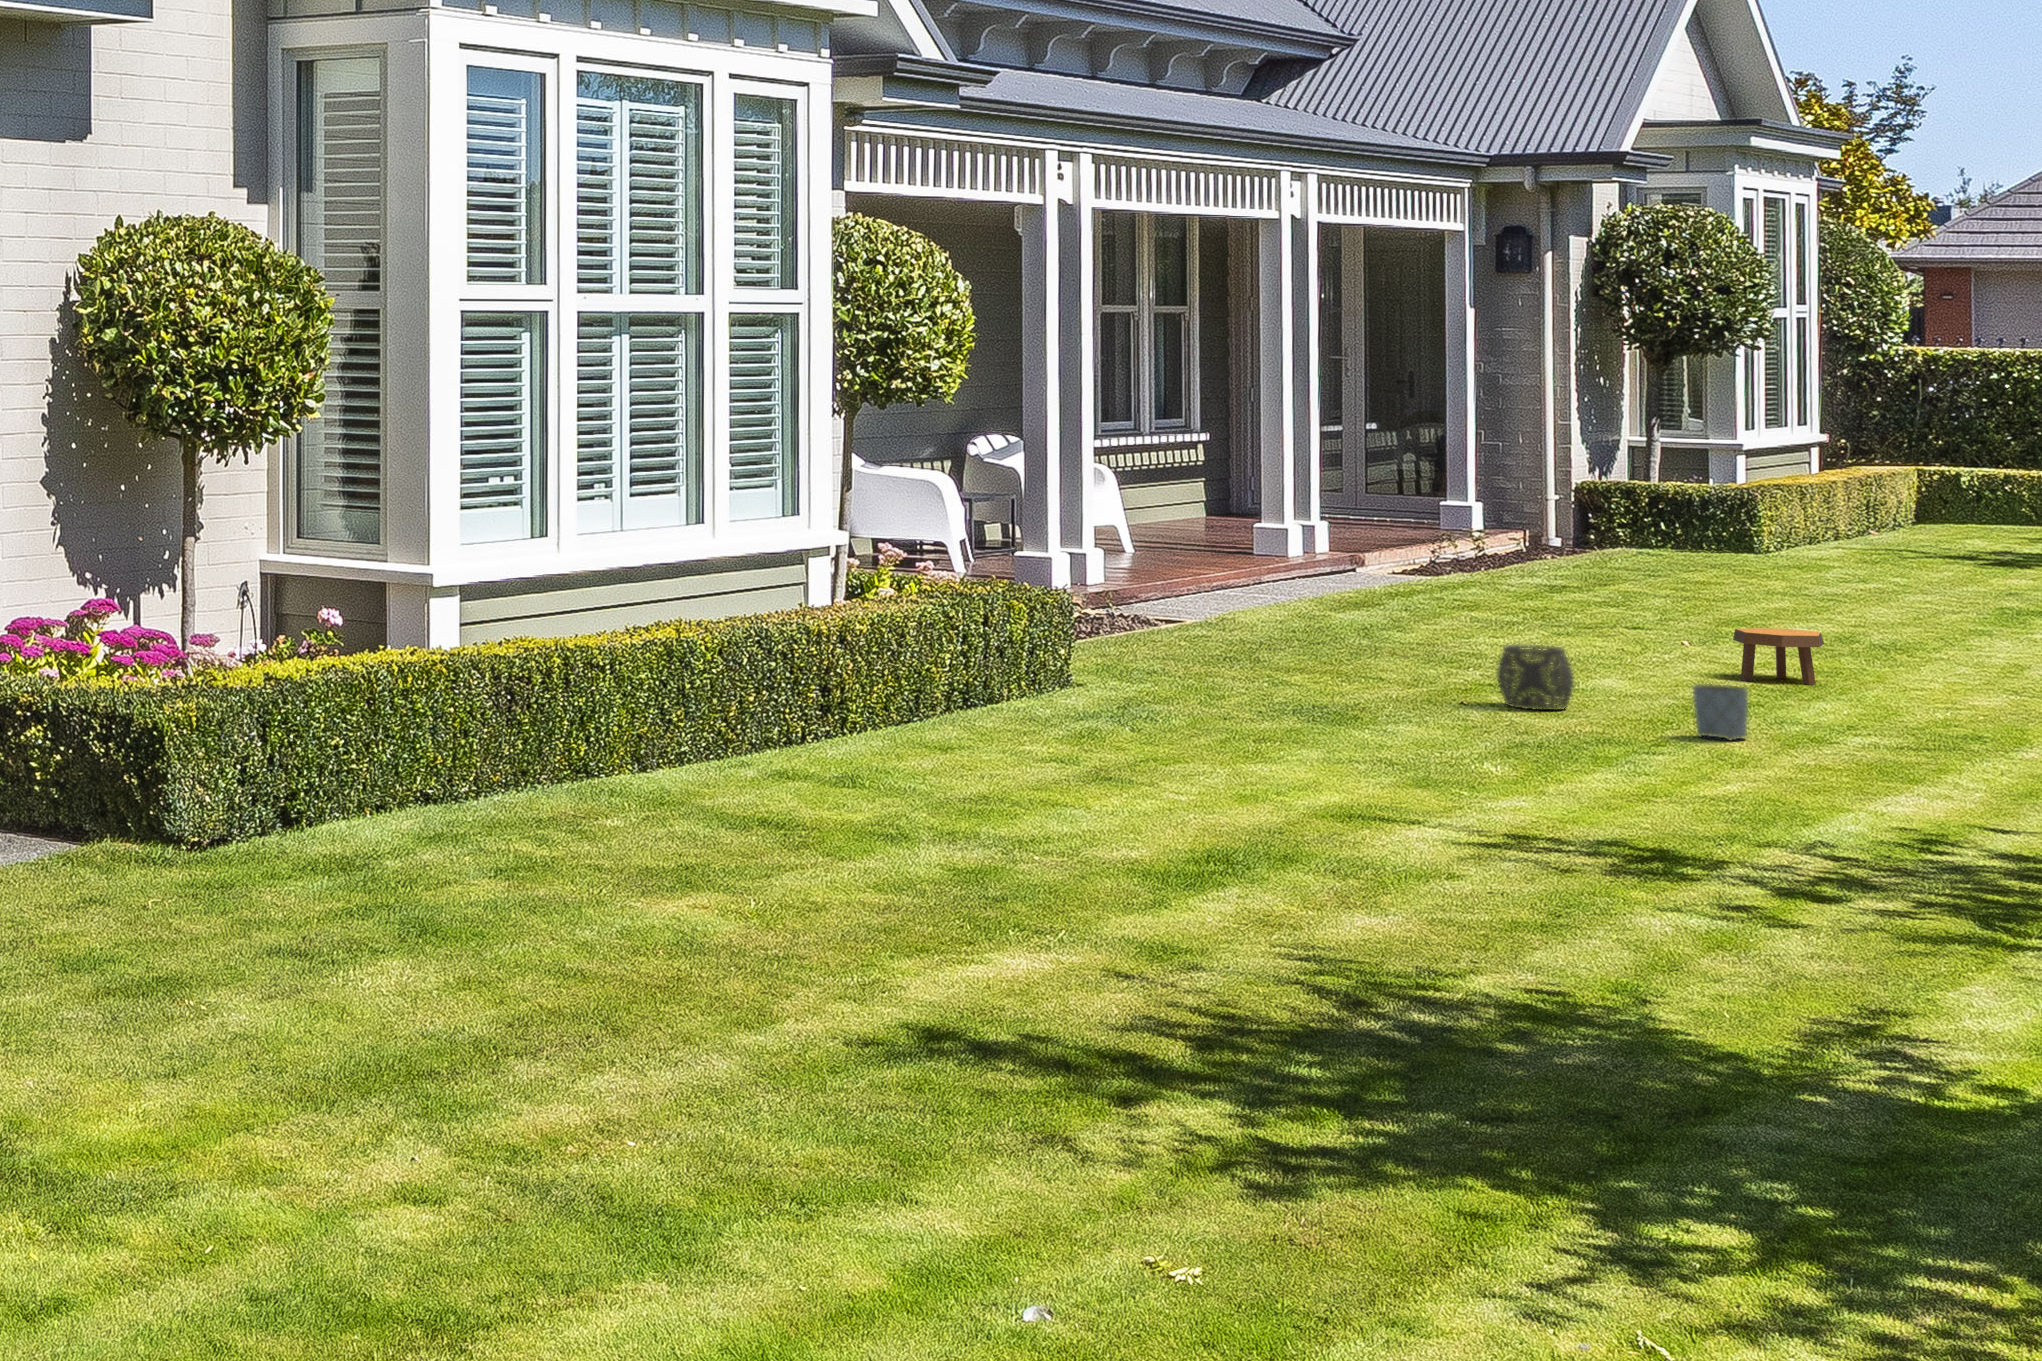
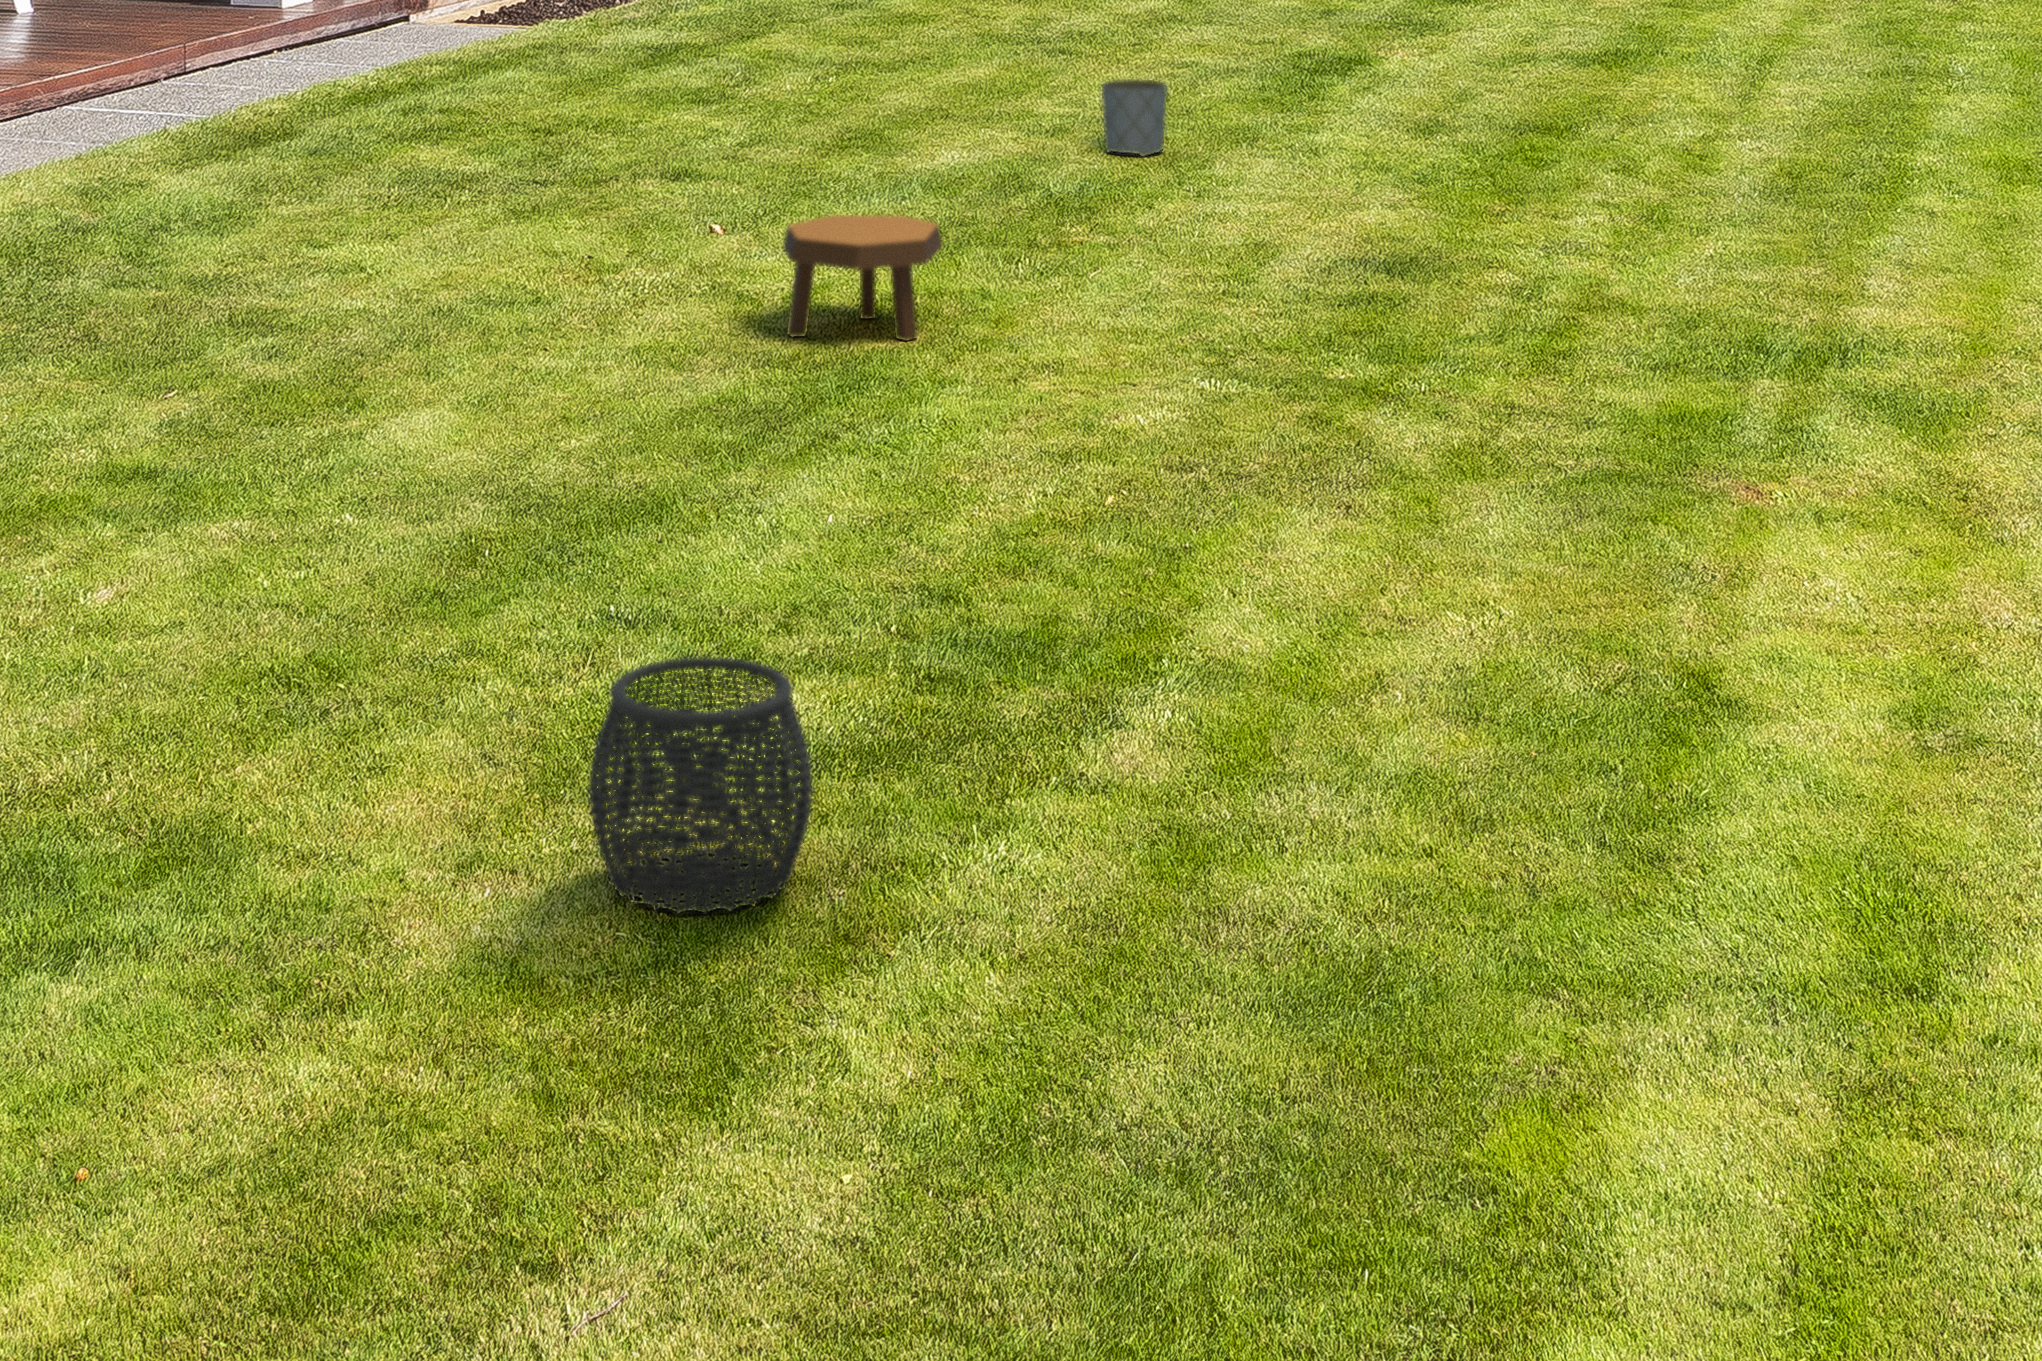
woven basket: present [1497,644,1574,710] -> present [589,657,814,914]
planter: present [1693,684,1748,740] -> present [1102,79,1167,156]

